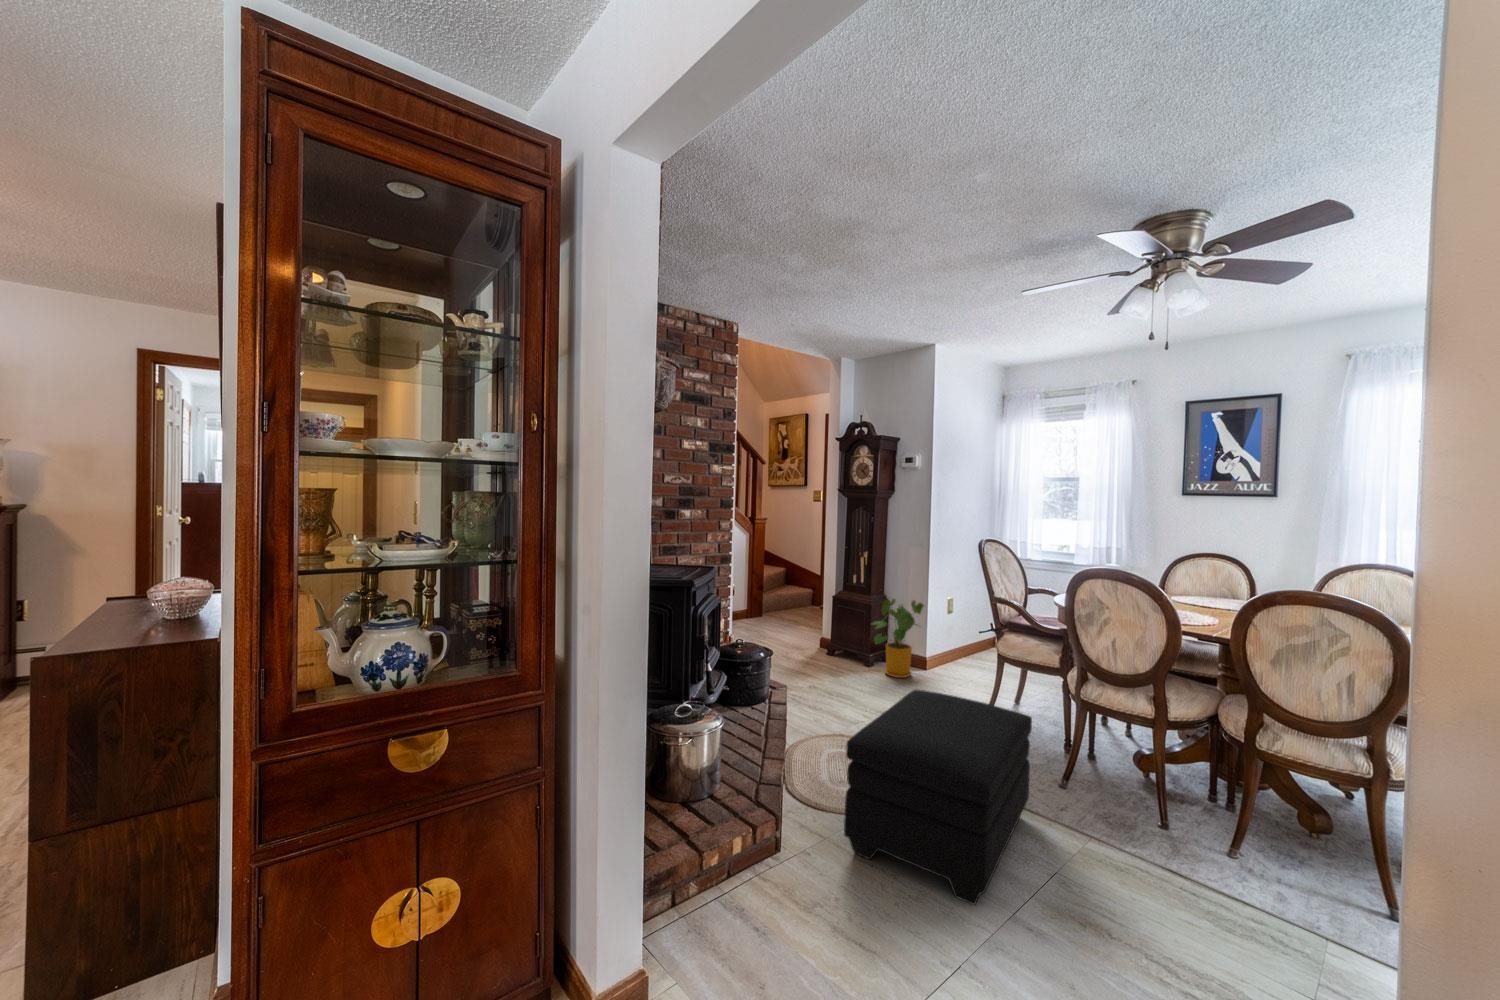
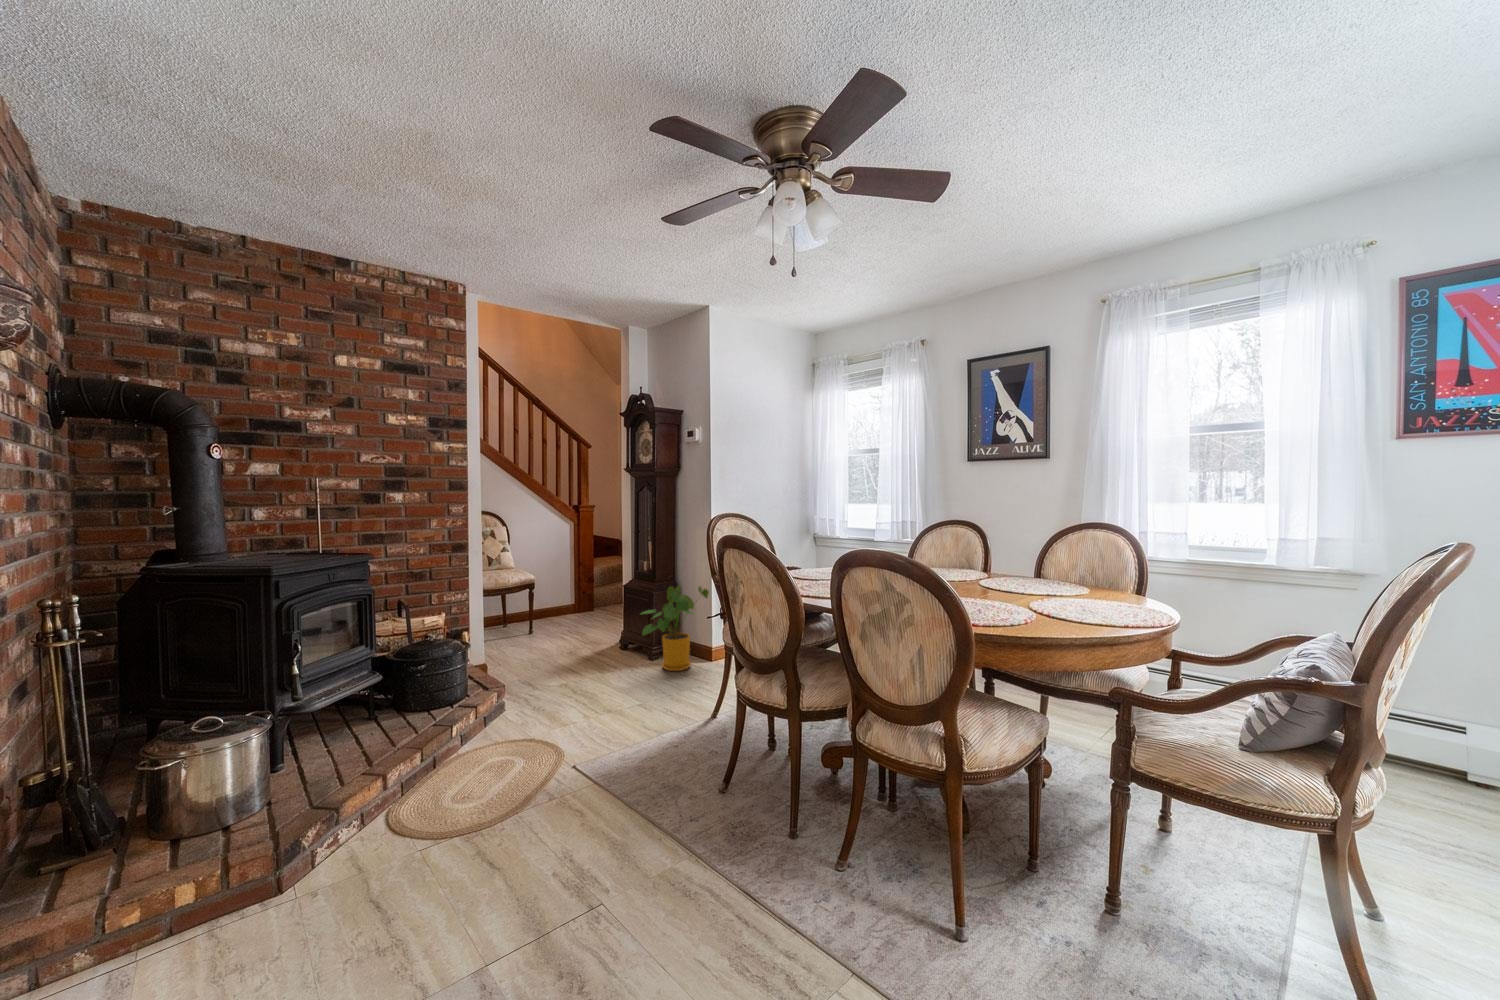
ottoman: present [844,690,1032,905] -> none [369,685,651,948]

